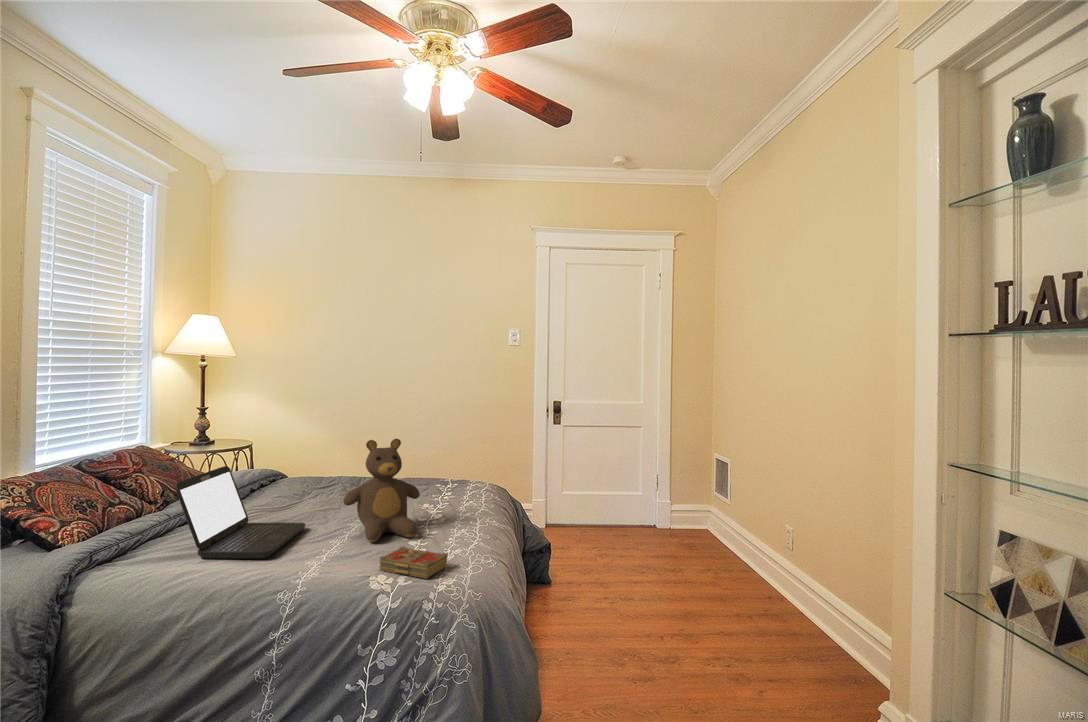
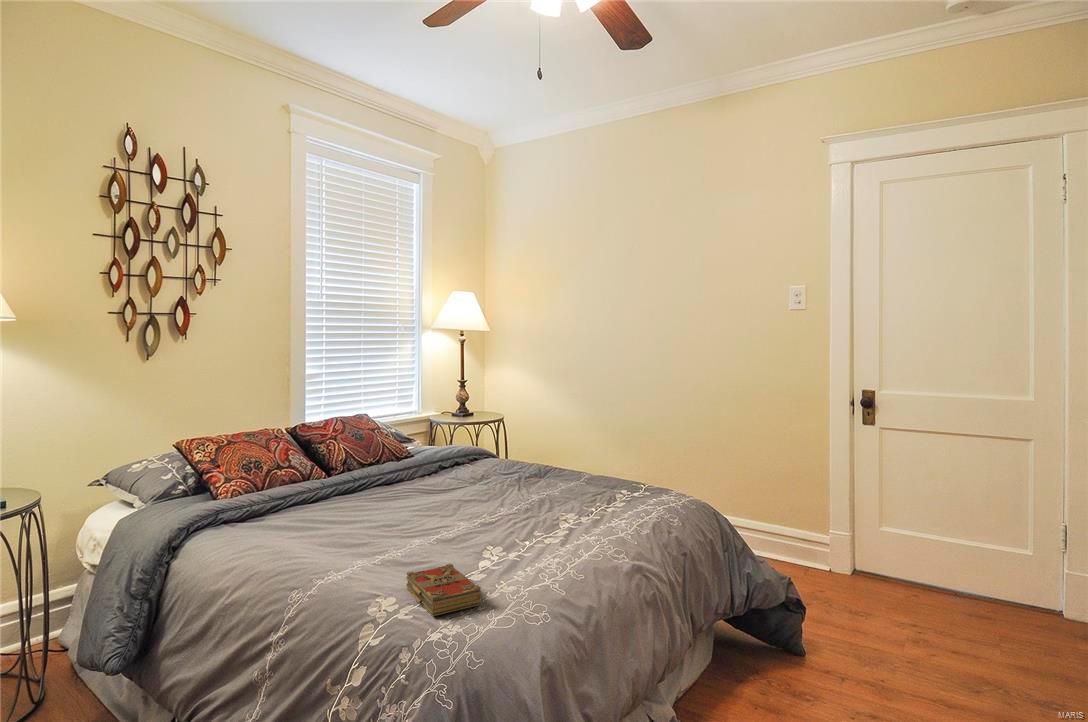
teddy bear: present [343,439,420,542] -> none [442,423,534,552]
laptop: present [175,466,305,558] -> none [274,440,418,546]

